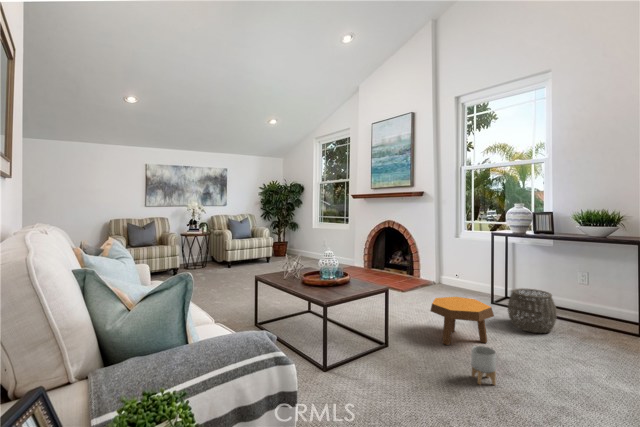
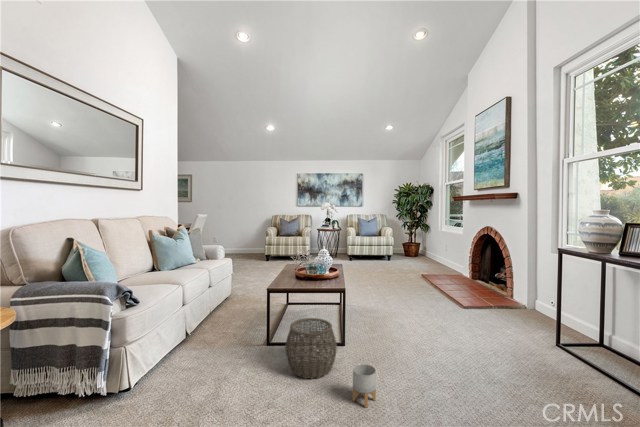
woven basket: present [508,288,557,333] -> present [285,318,337,379]
footstool: present [430,297,494,345] -> none [396,315,462,377]

